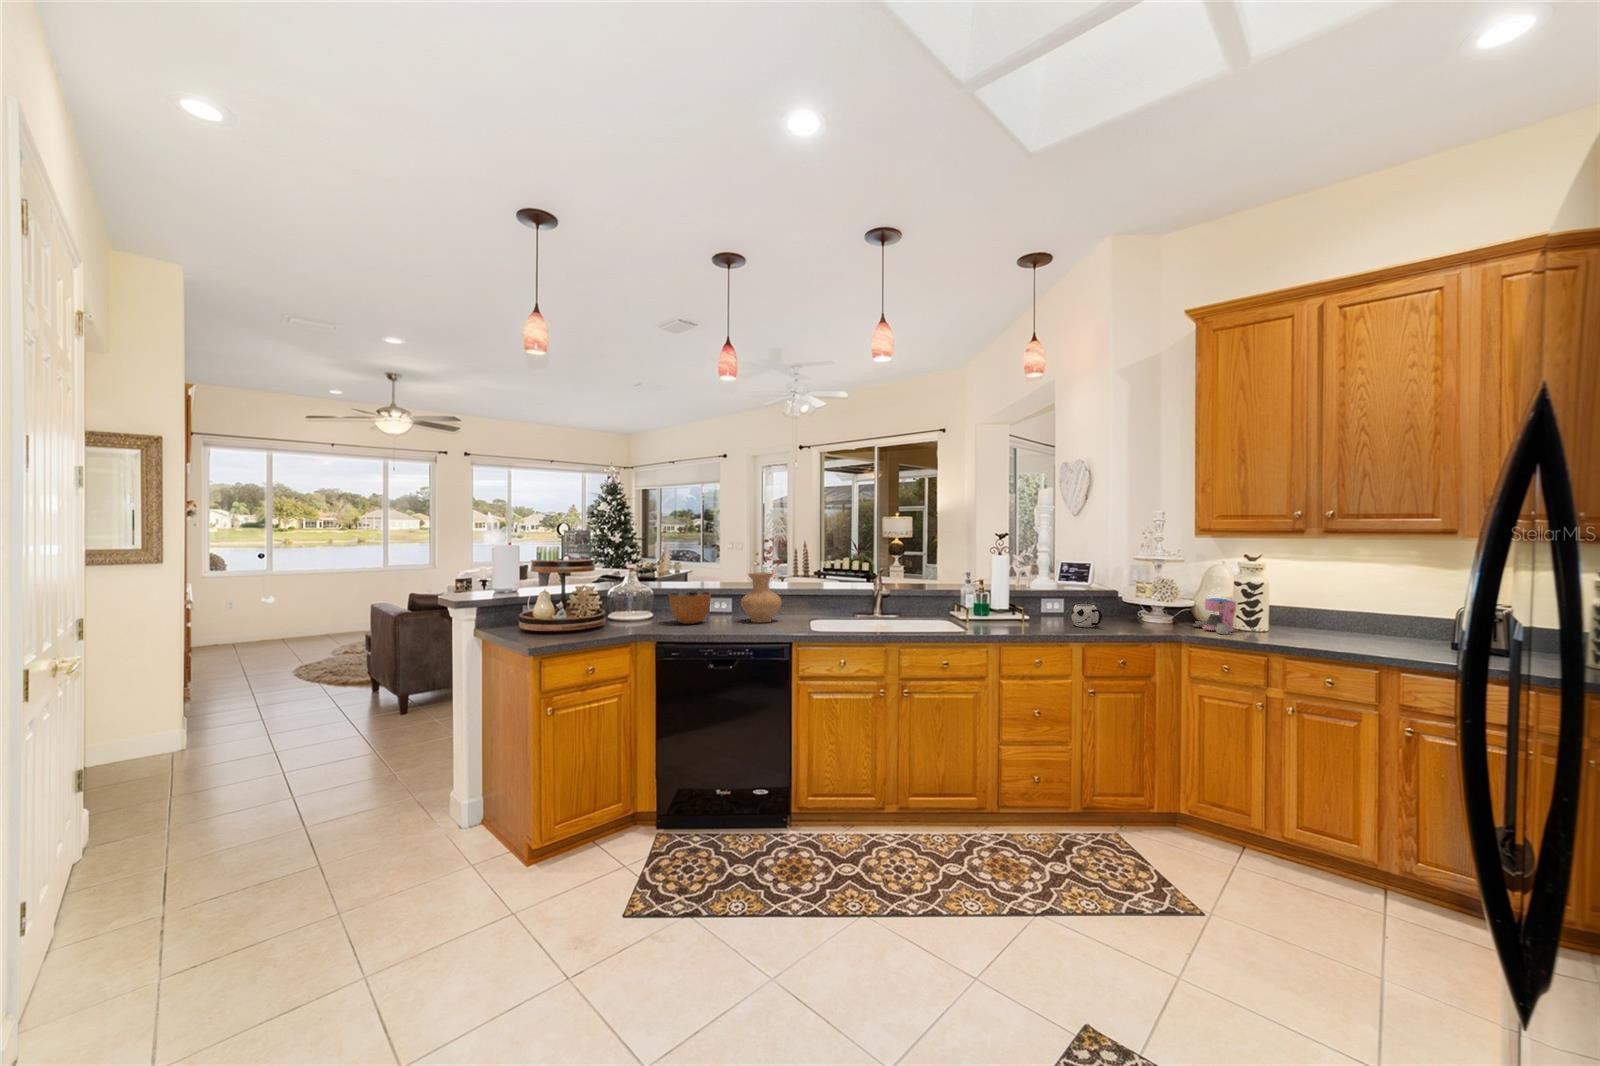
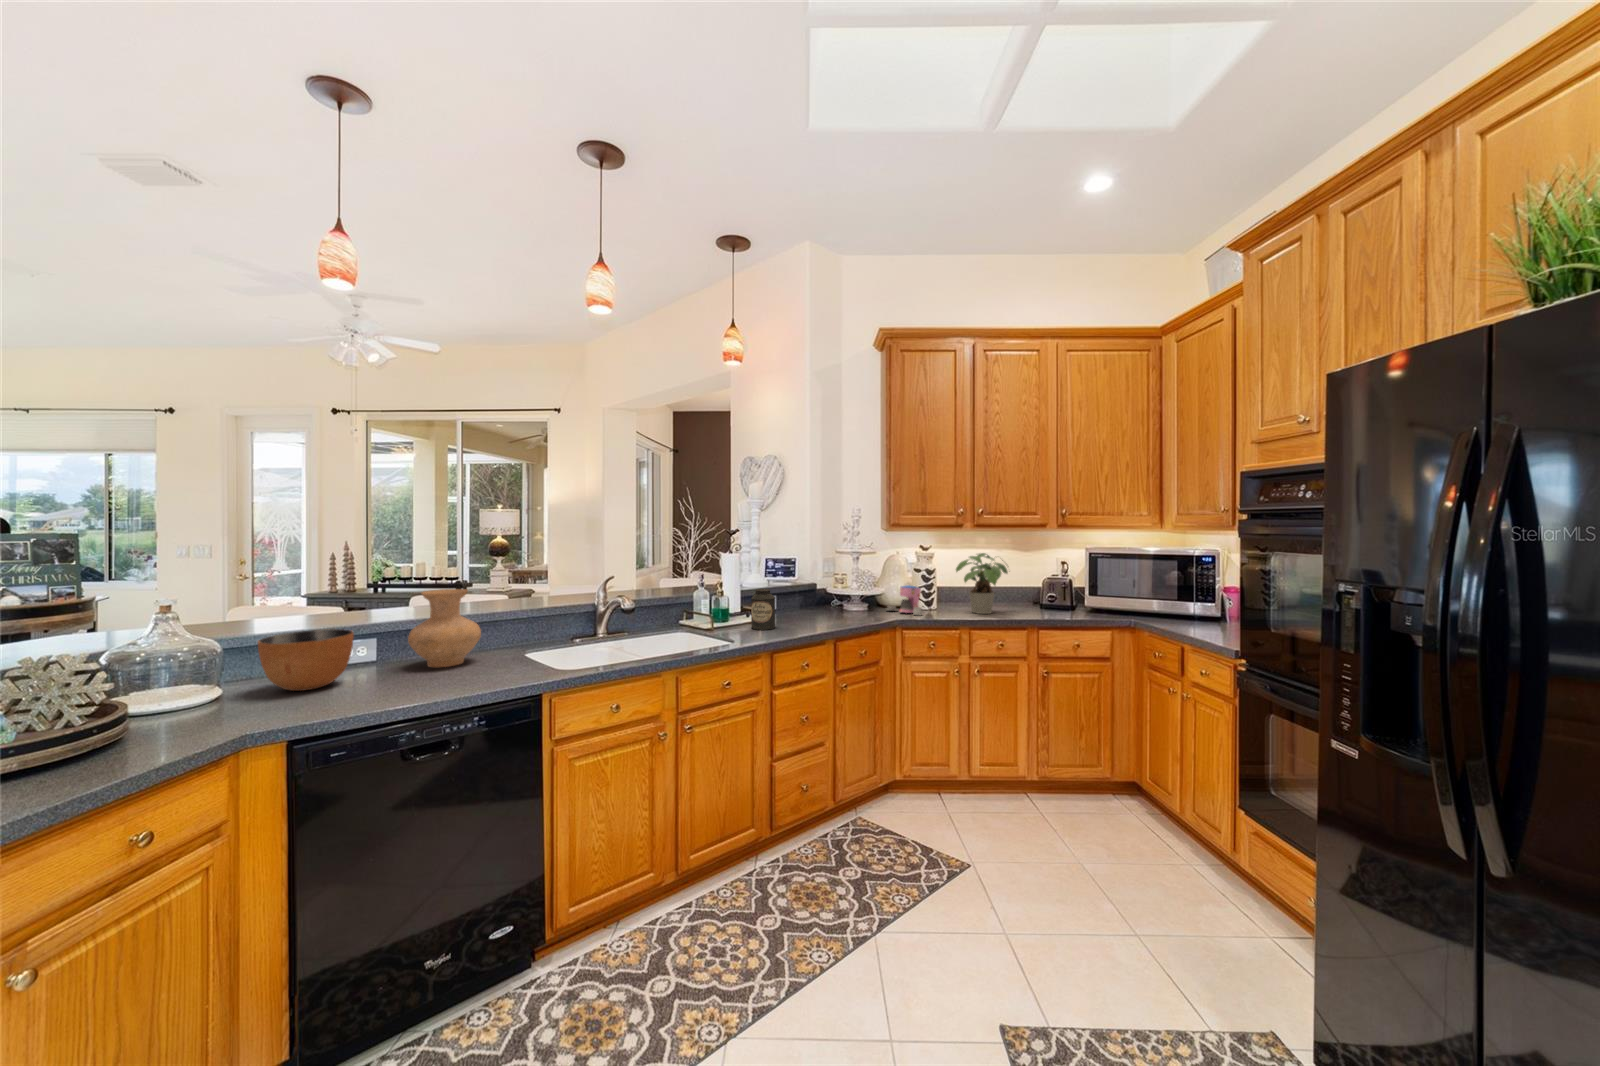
potted plant: none [1285,561,1391,643] -> present [956,553,1008,614]
canister: none [1000,588,1025,627] -> present [751,589,775,630]
mug: present [1072,604,1102,627] -> none [807,599,838,621]

